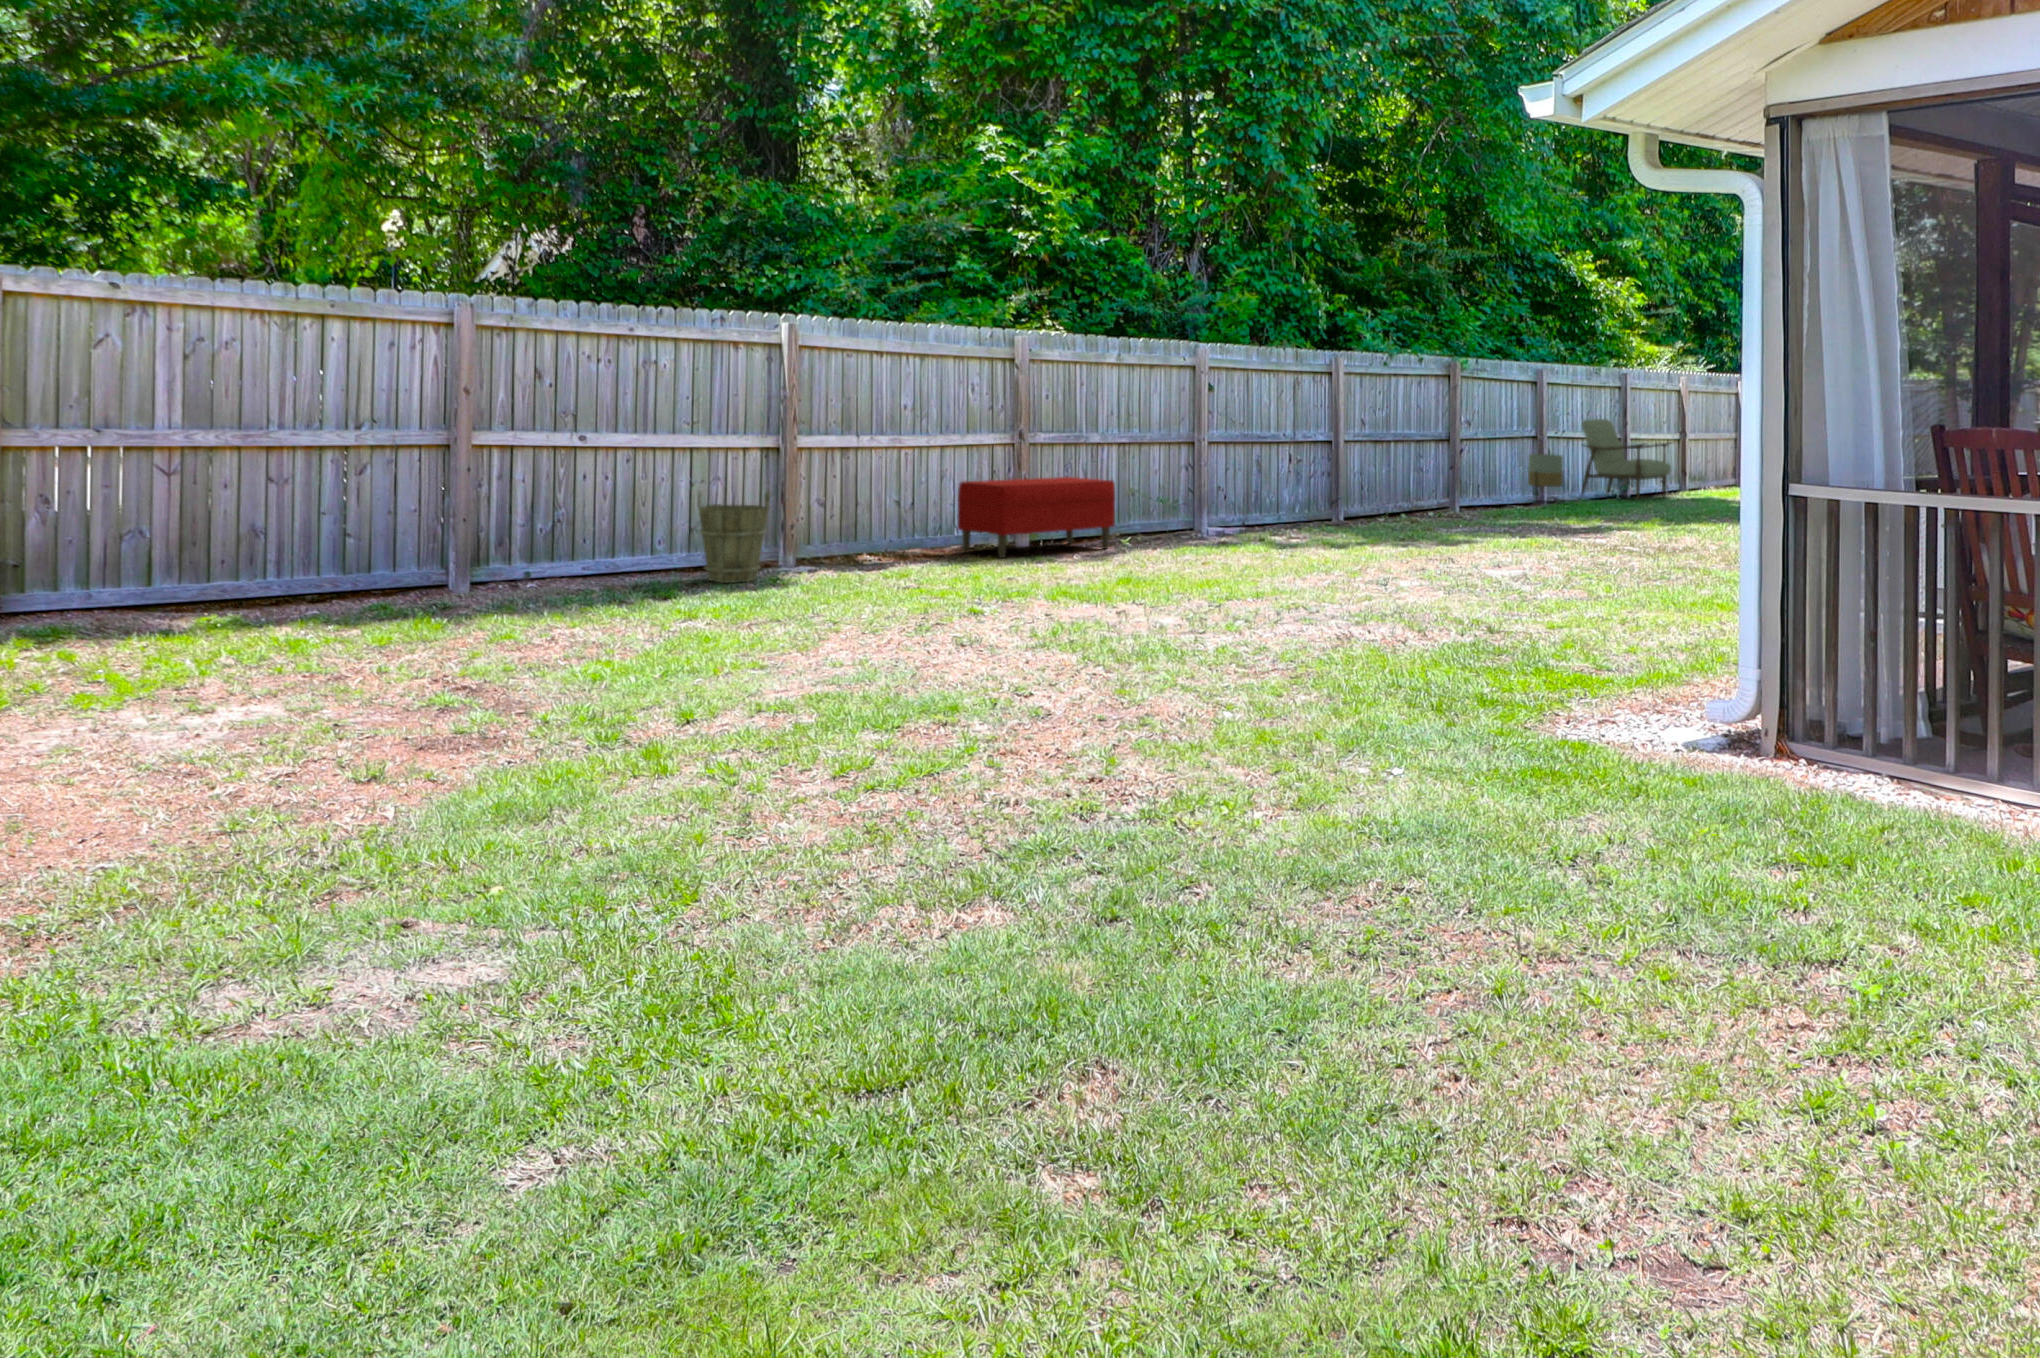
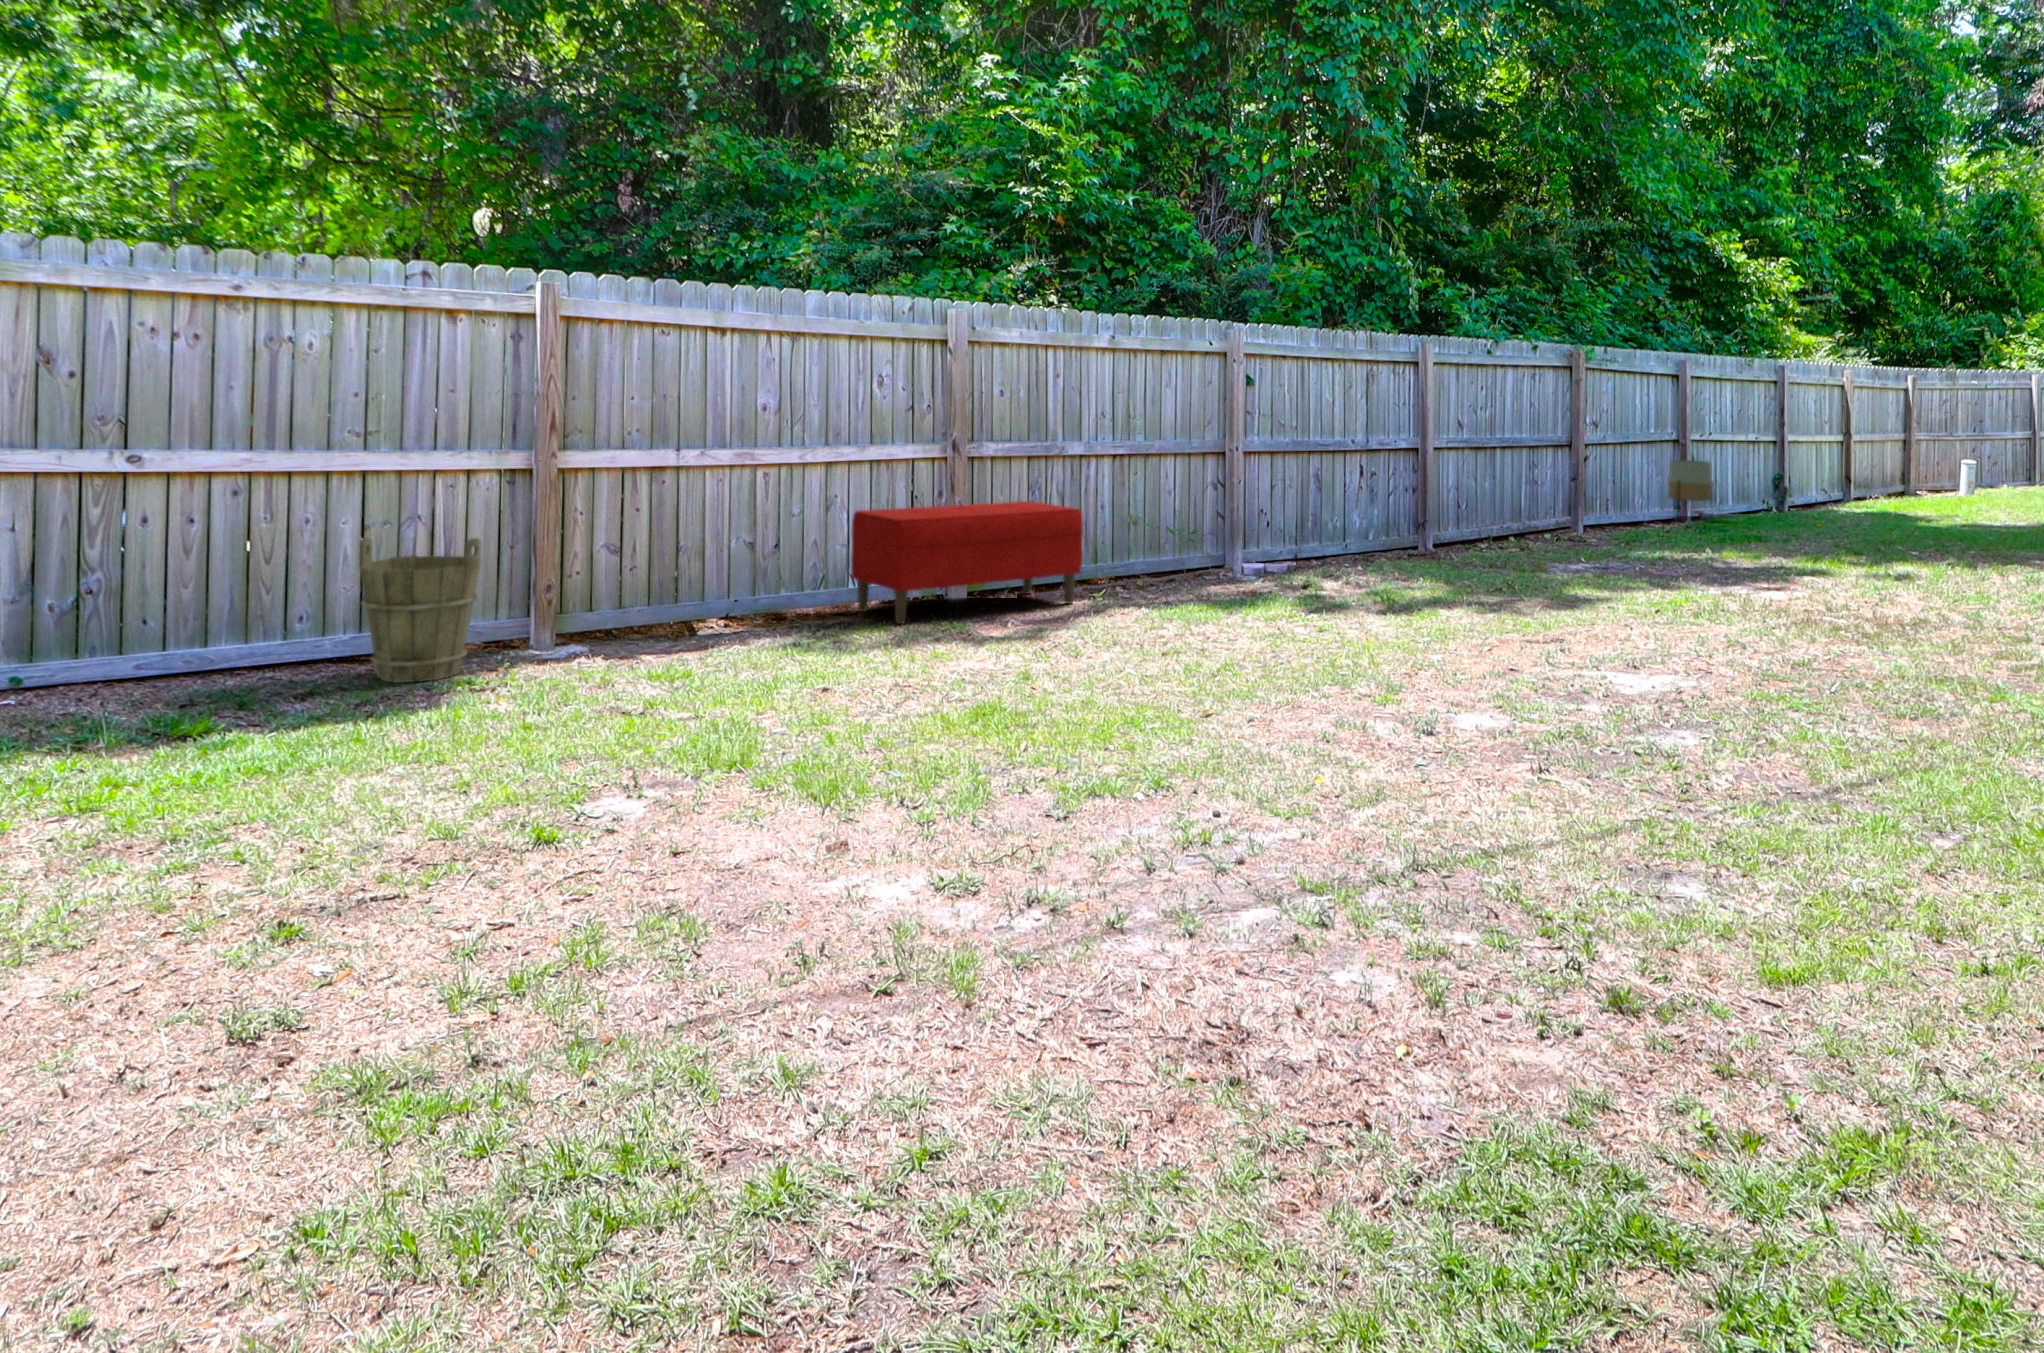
chair: present [1581,419,1671,500] -> none [1732,417,1849,517]

